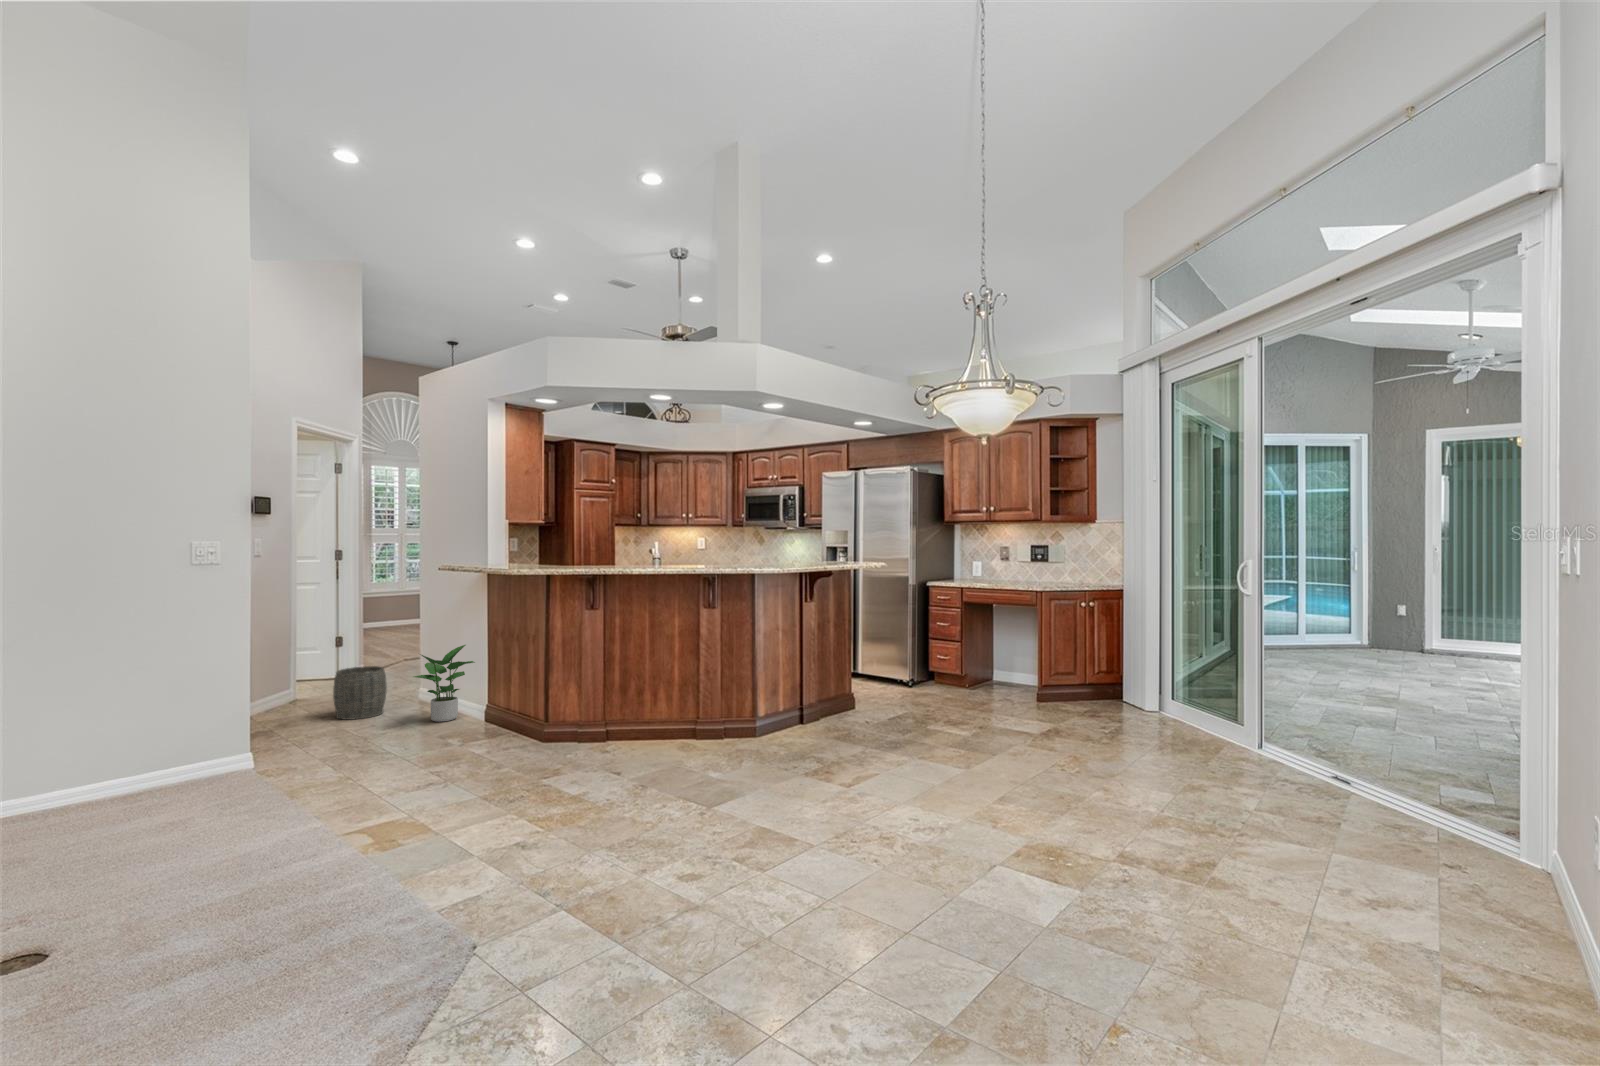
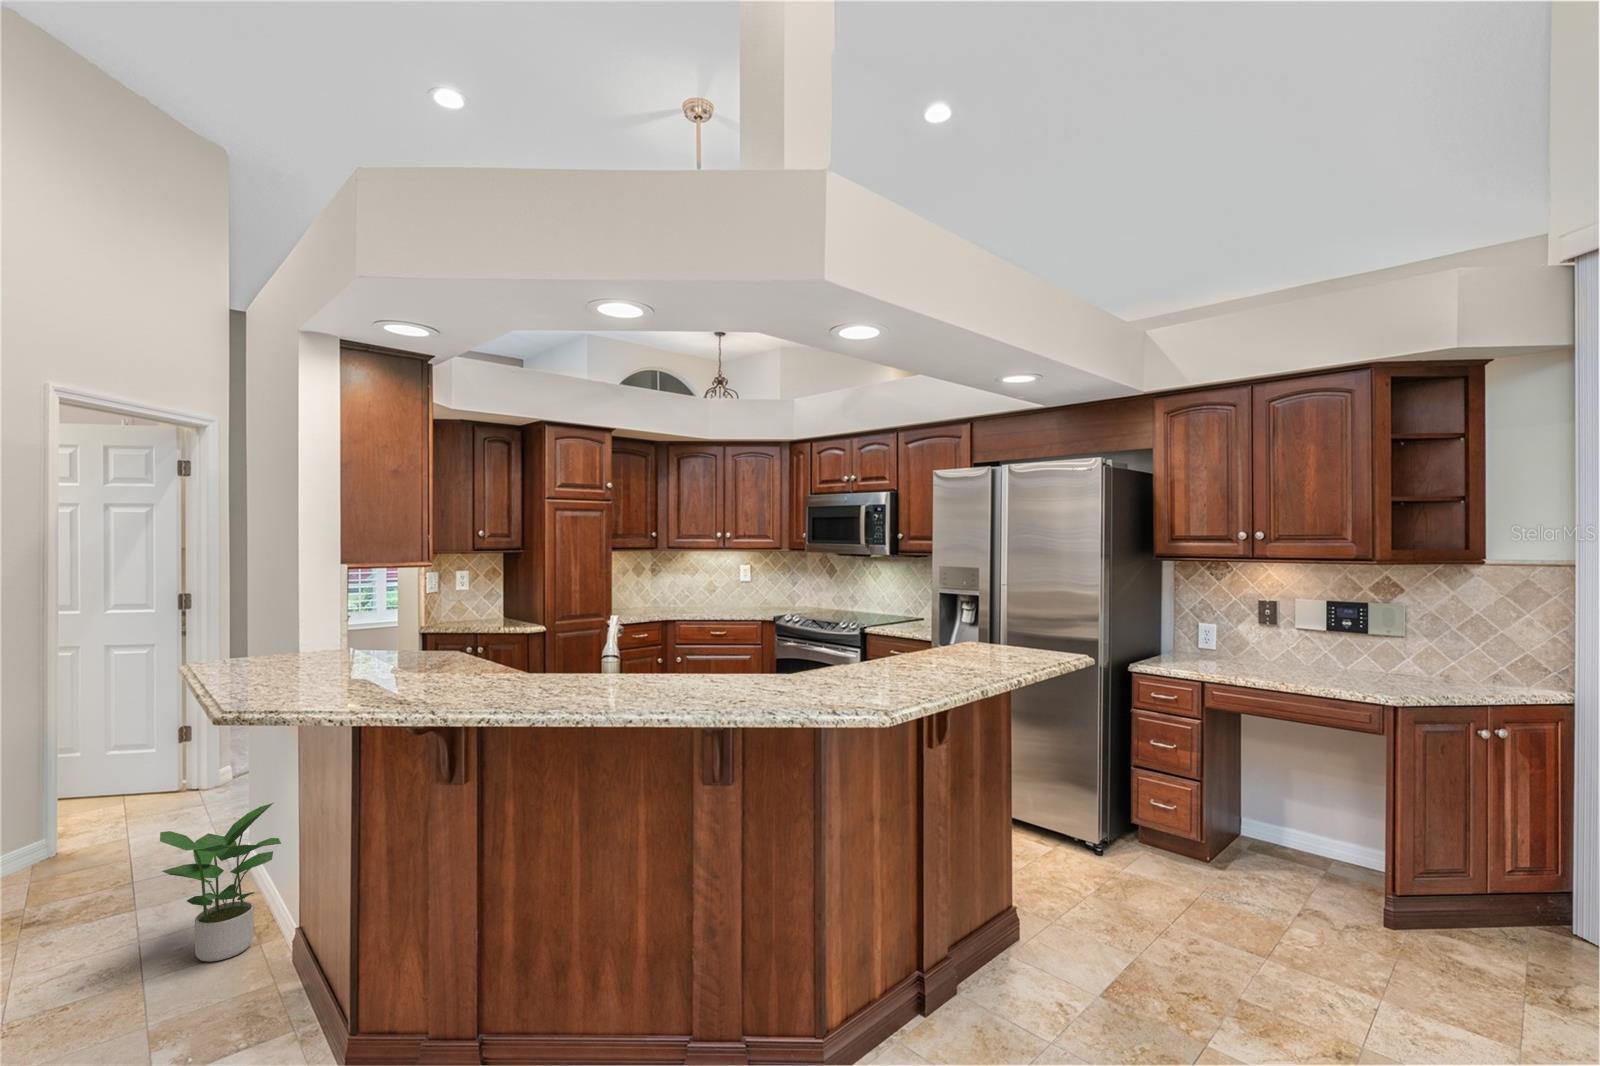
woven basket: present [333,666,387,720] -> none [39,827,152,942]

